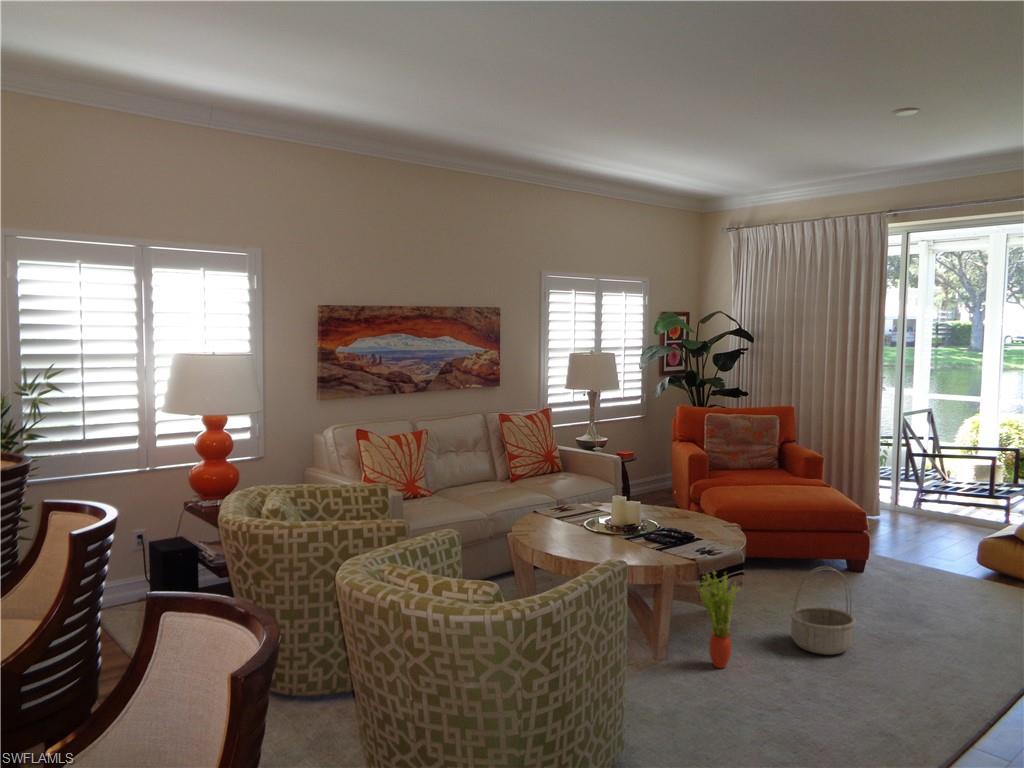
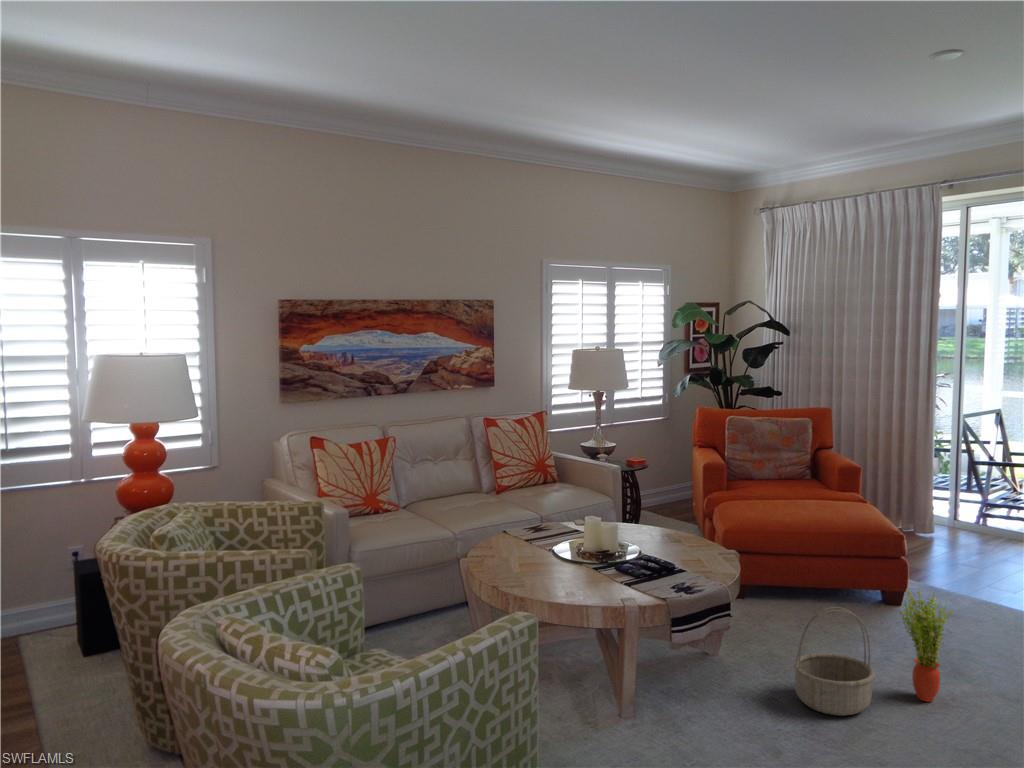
potted plant: present [696,572,739,668] -> present [899,591,953,702]

